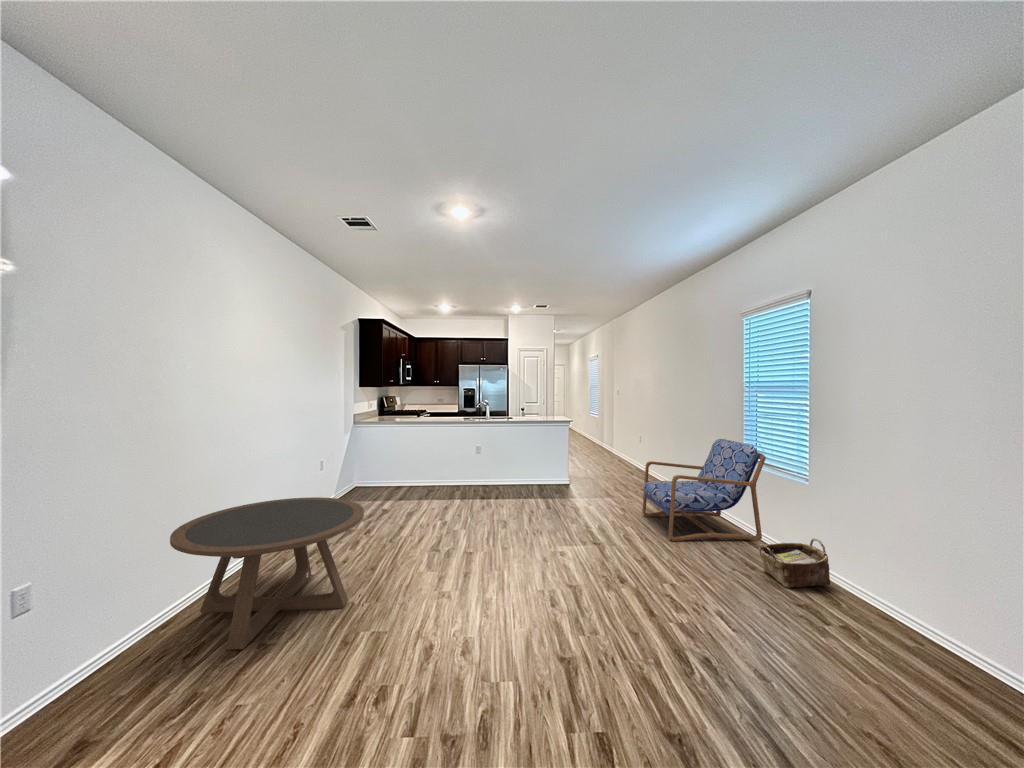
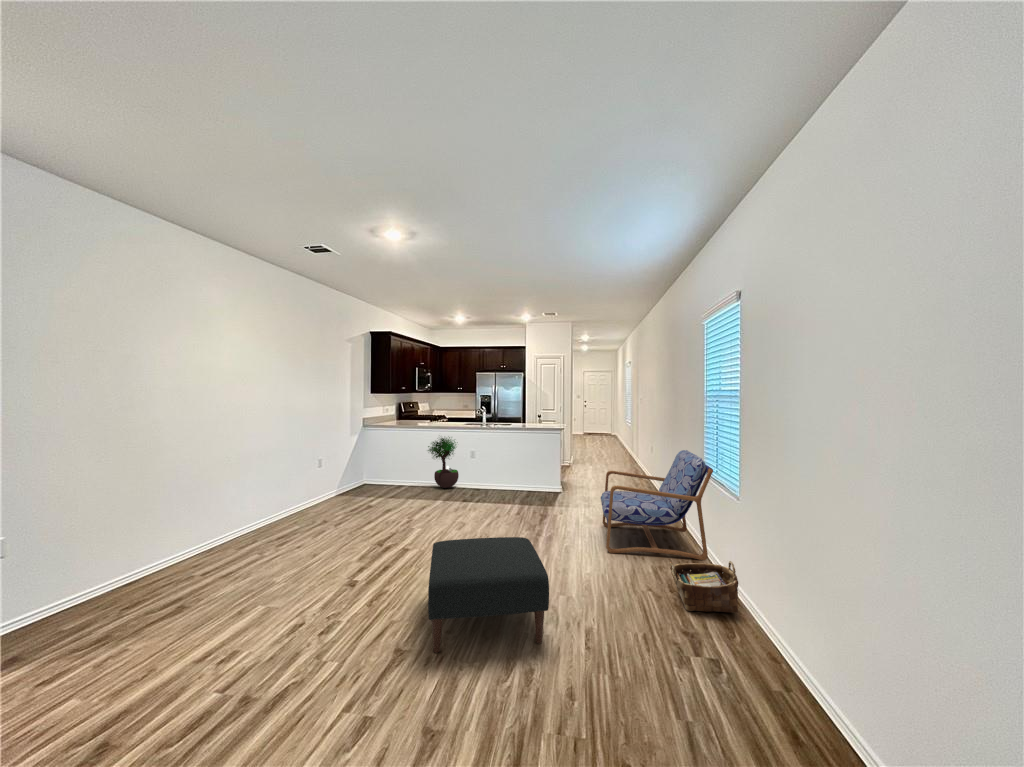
potted tree: none [434,429,469,488] -> present [428,437,459,488]
coffee table: present [170,497,364,650] -> none [122,488,296,608]
ottoman: none [547,531,702,657] -> present [428,537,549,653]

